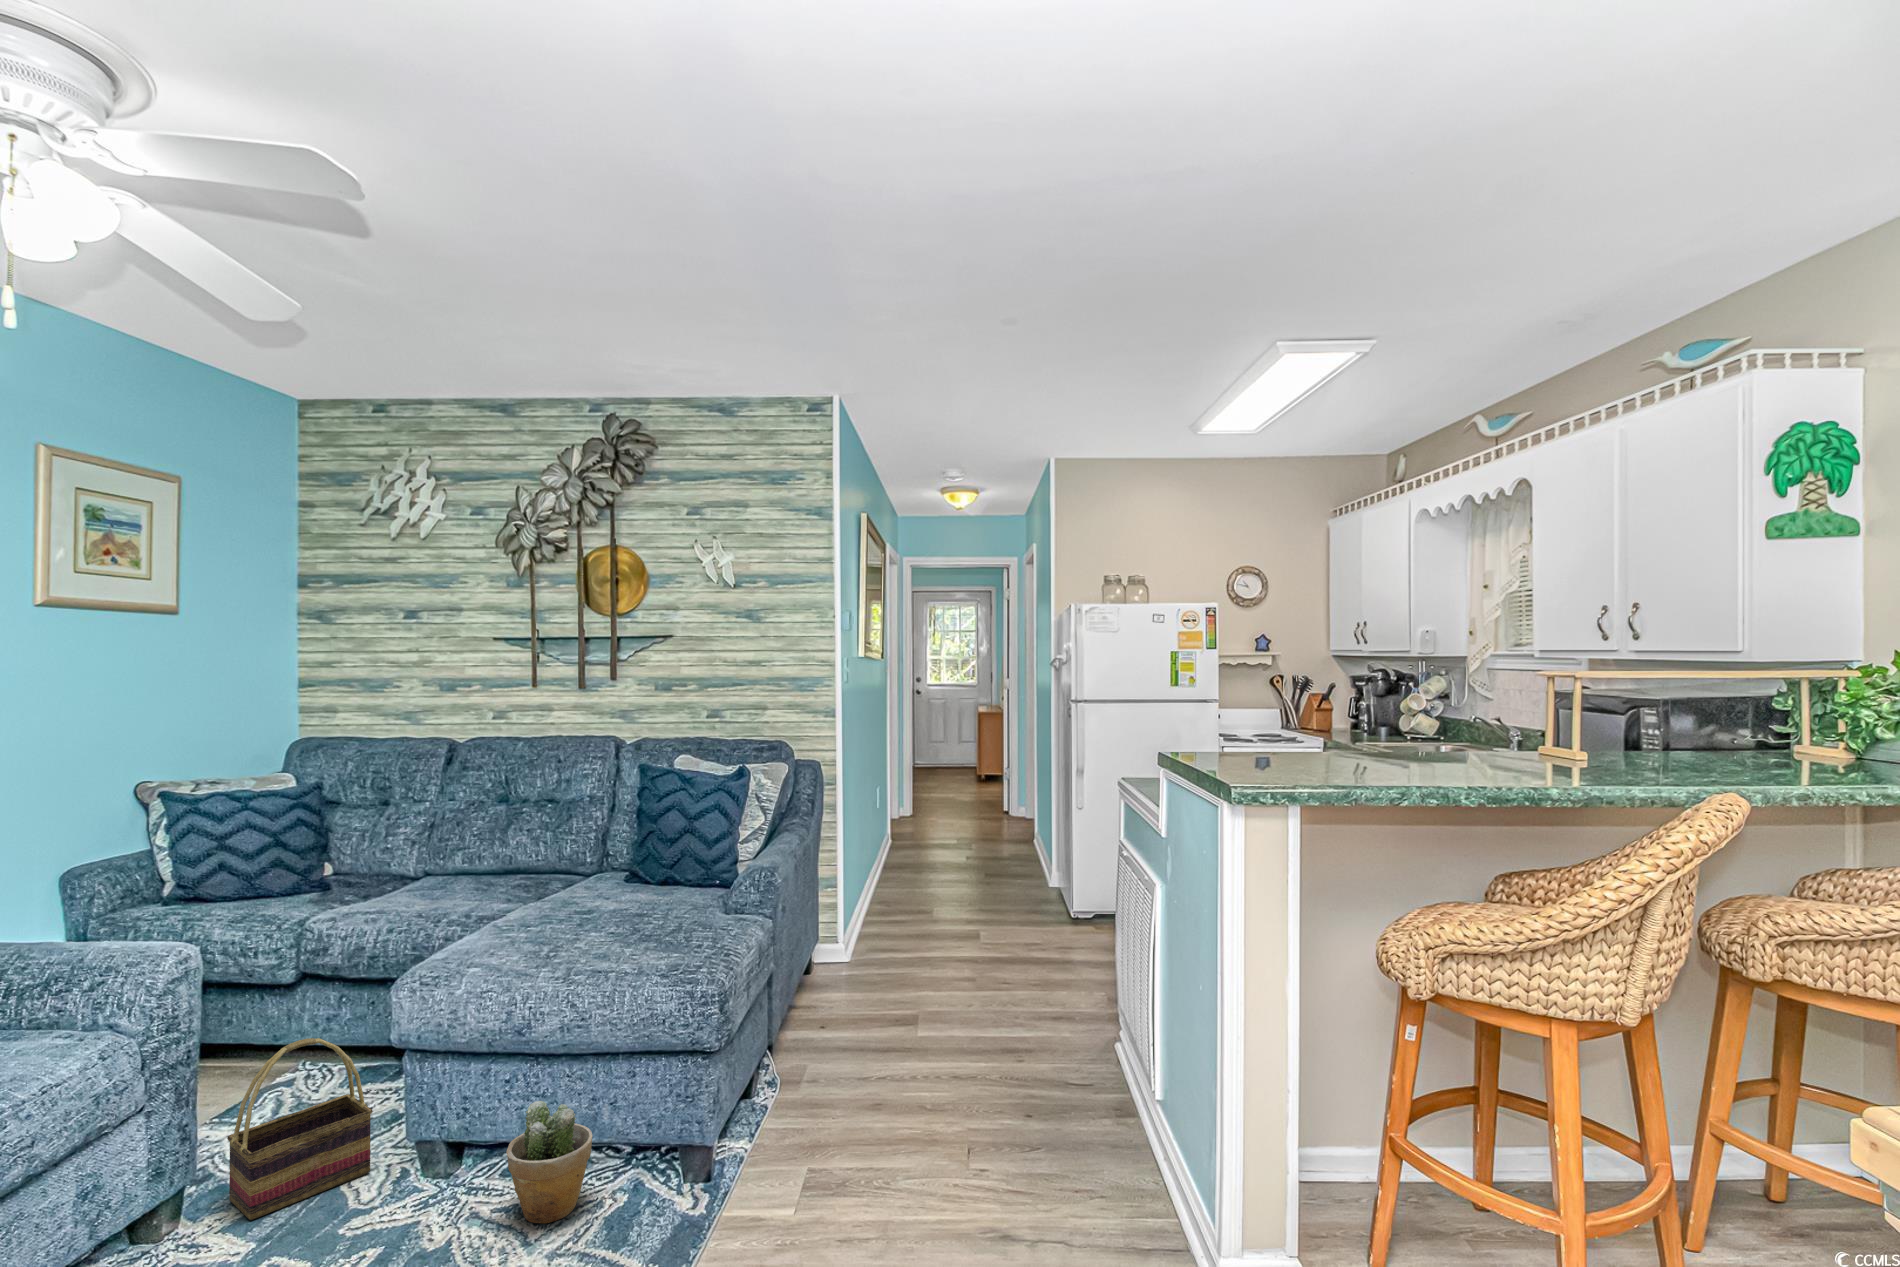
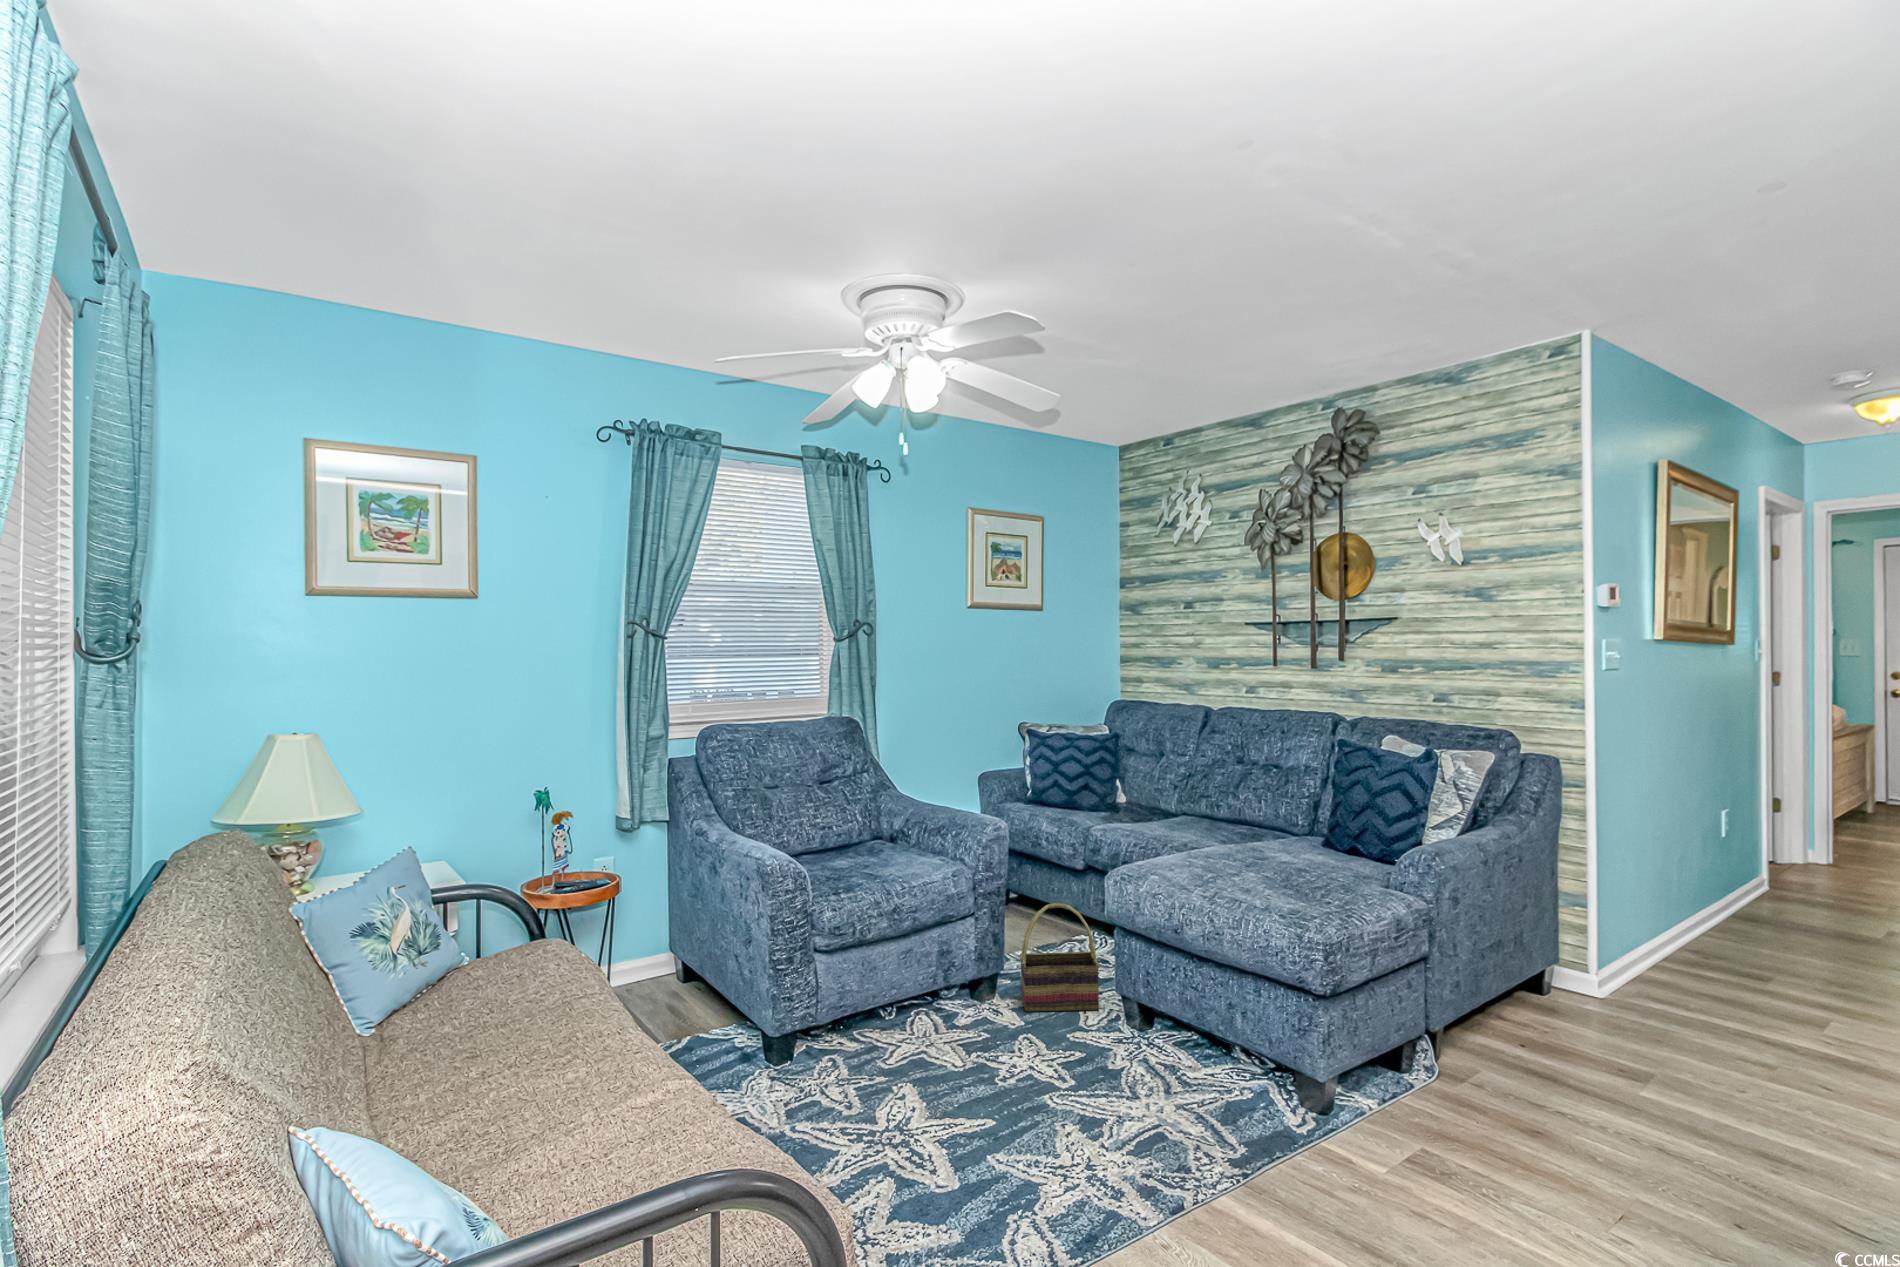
potted plant: present [507,1101,592,1223] -> none [1160,990,1225,1088]

